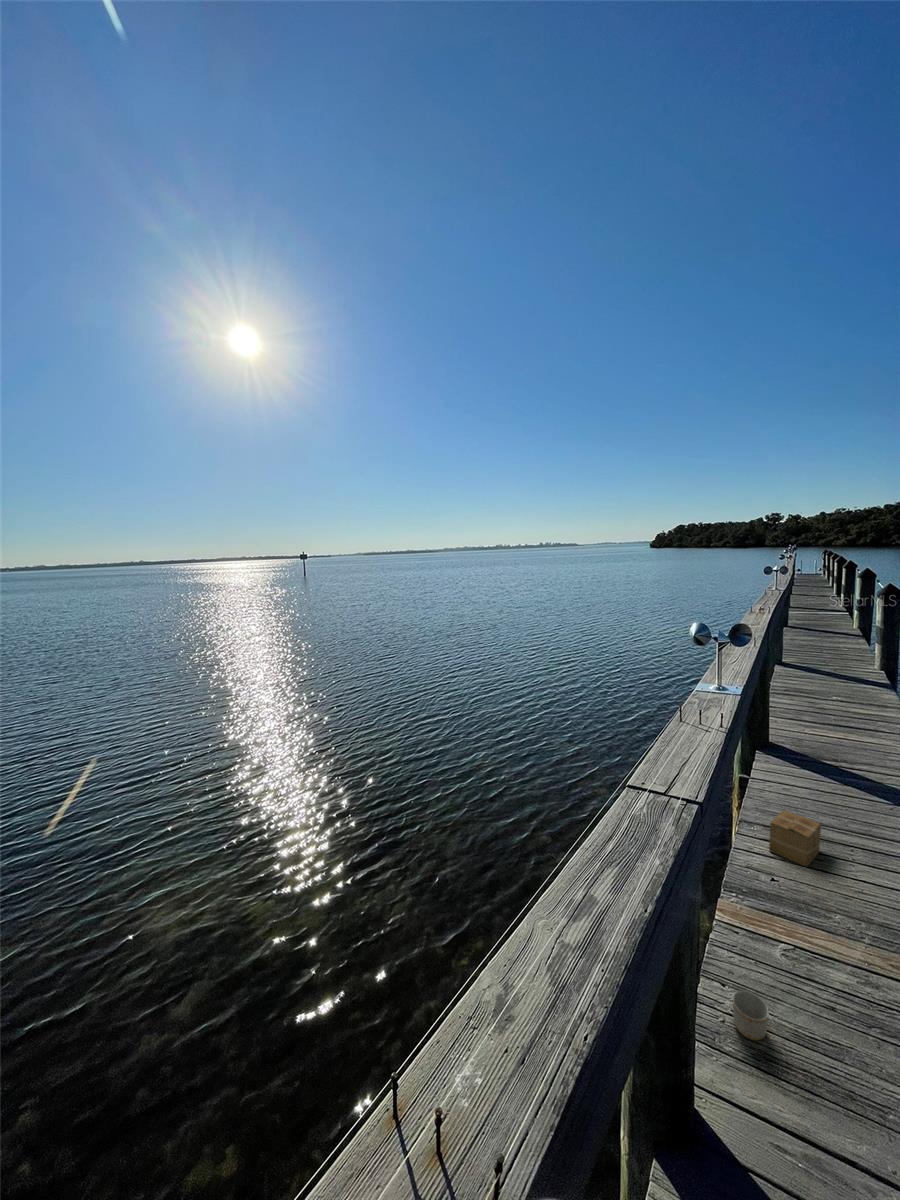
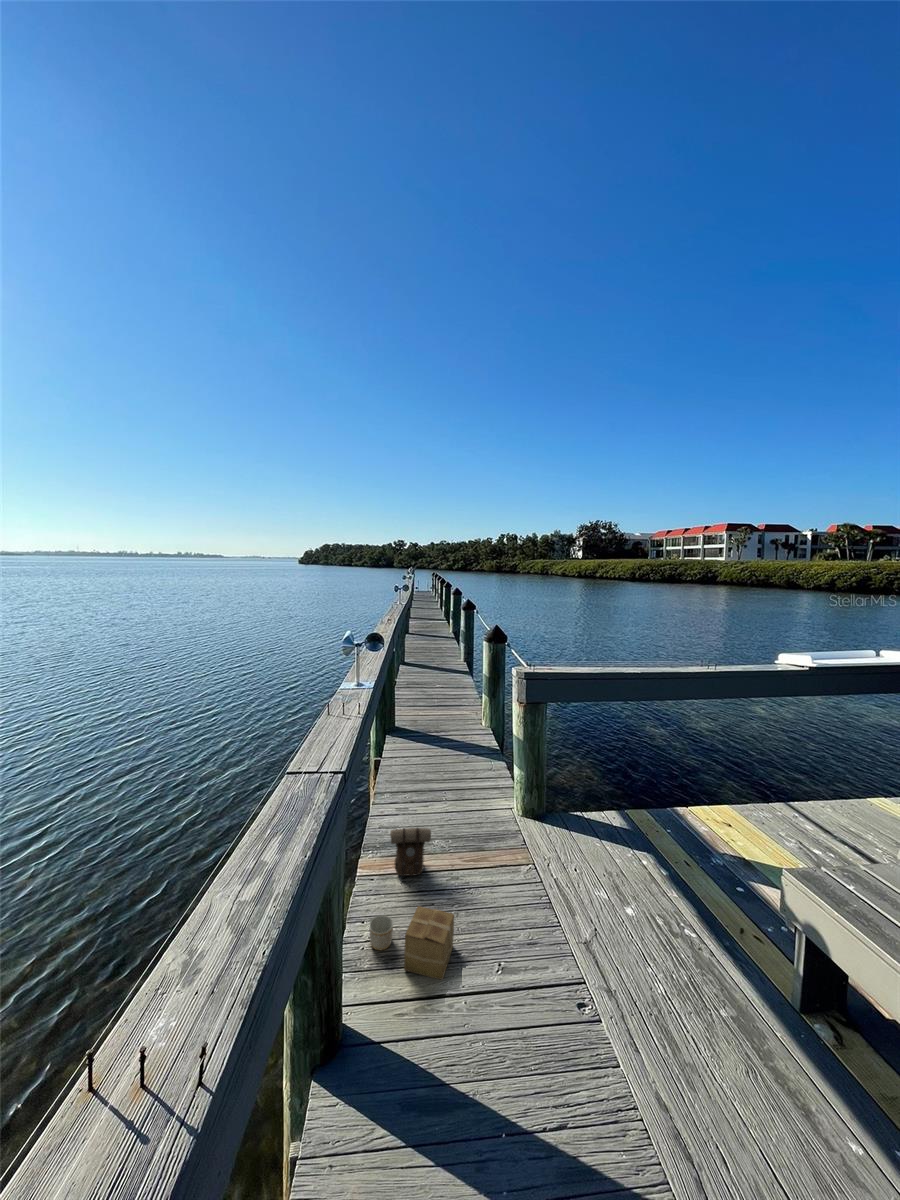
cardboard box: present [769,810,821,867] -> present [404,906,454,980]
backpack: none [764,882,831,956] -> present [390,828,431,876]

